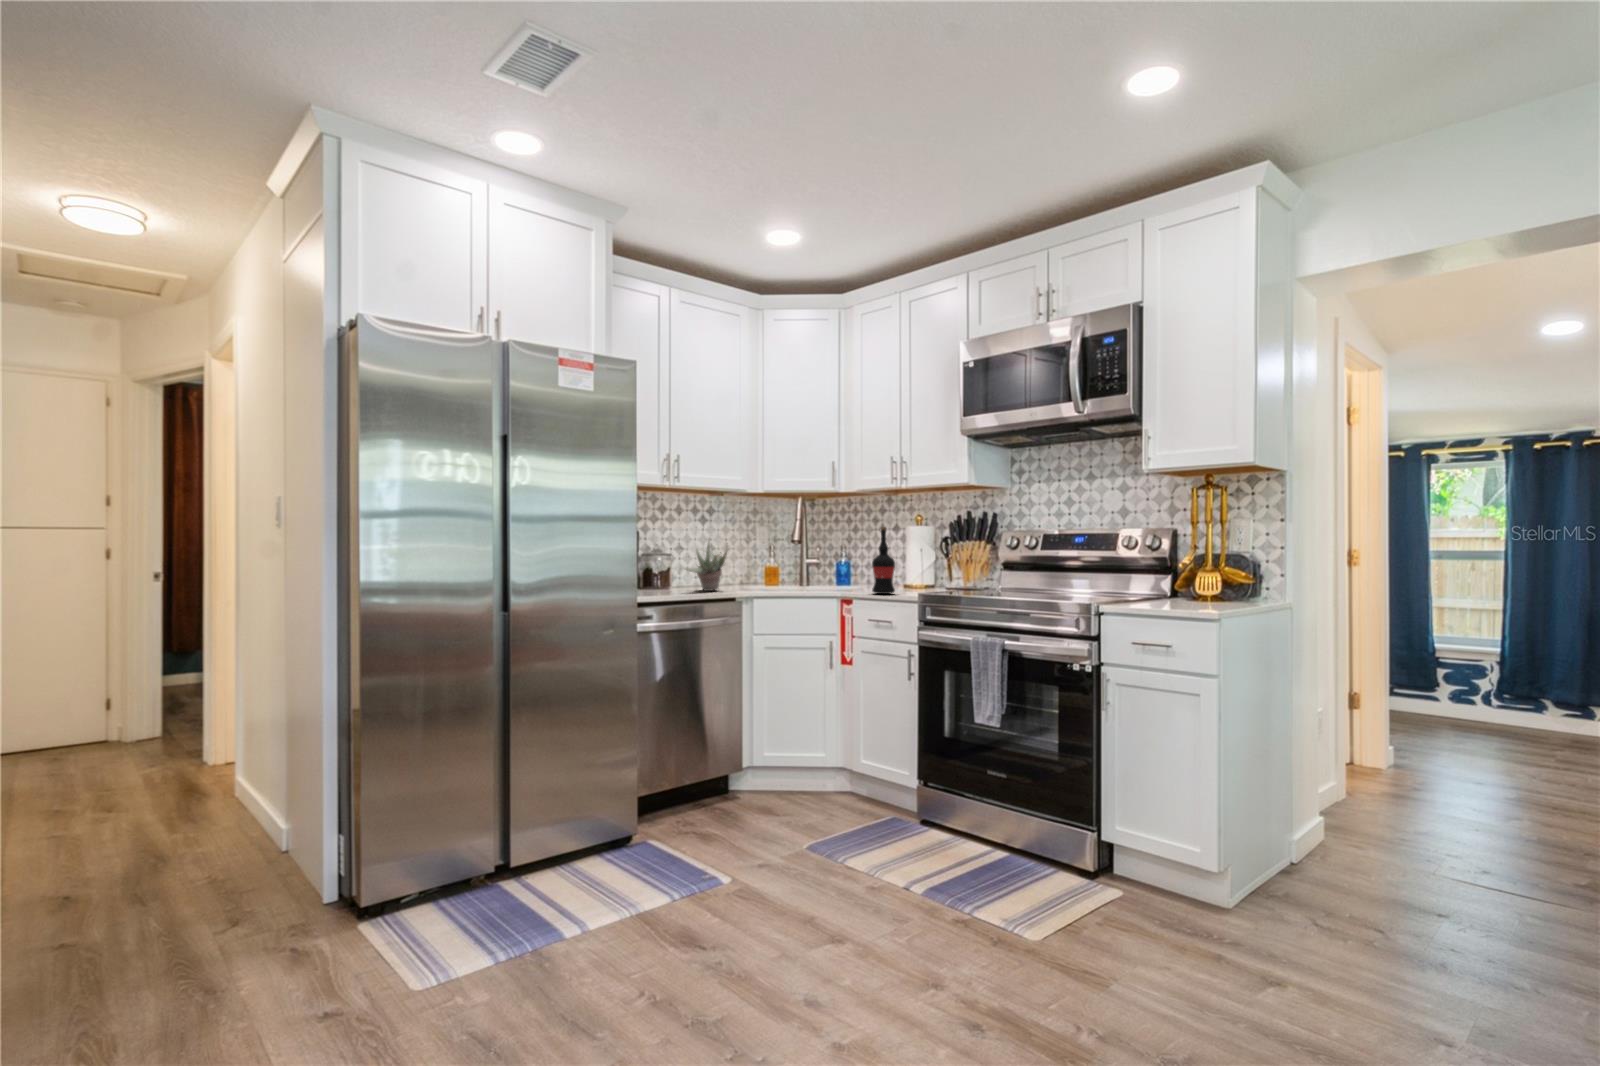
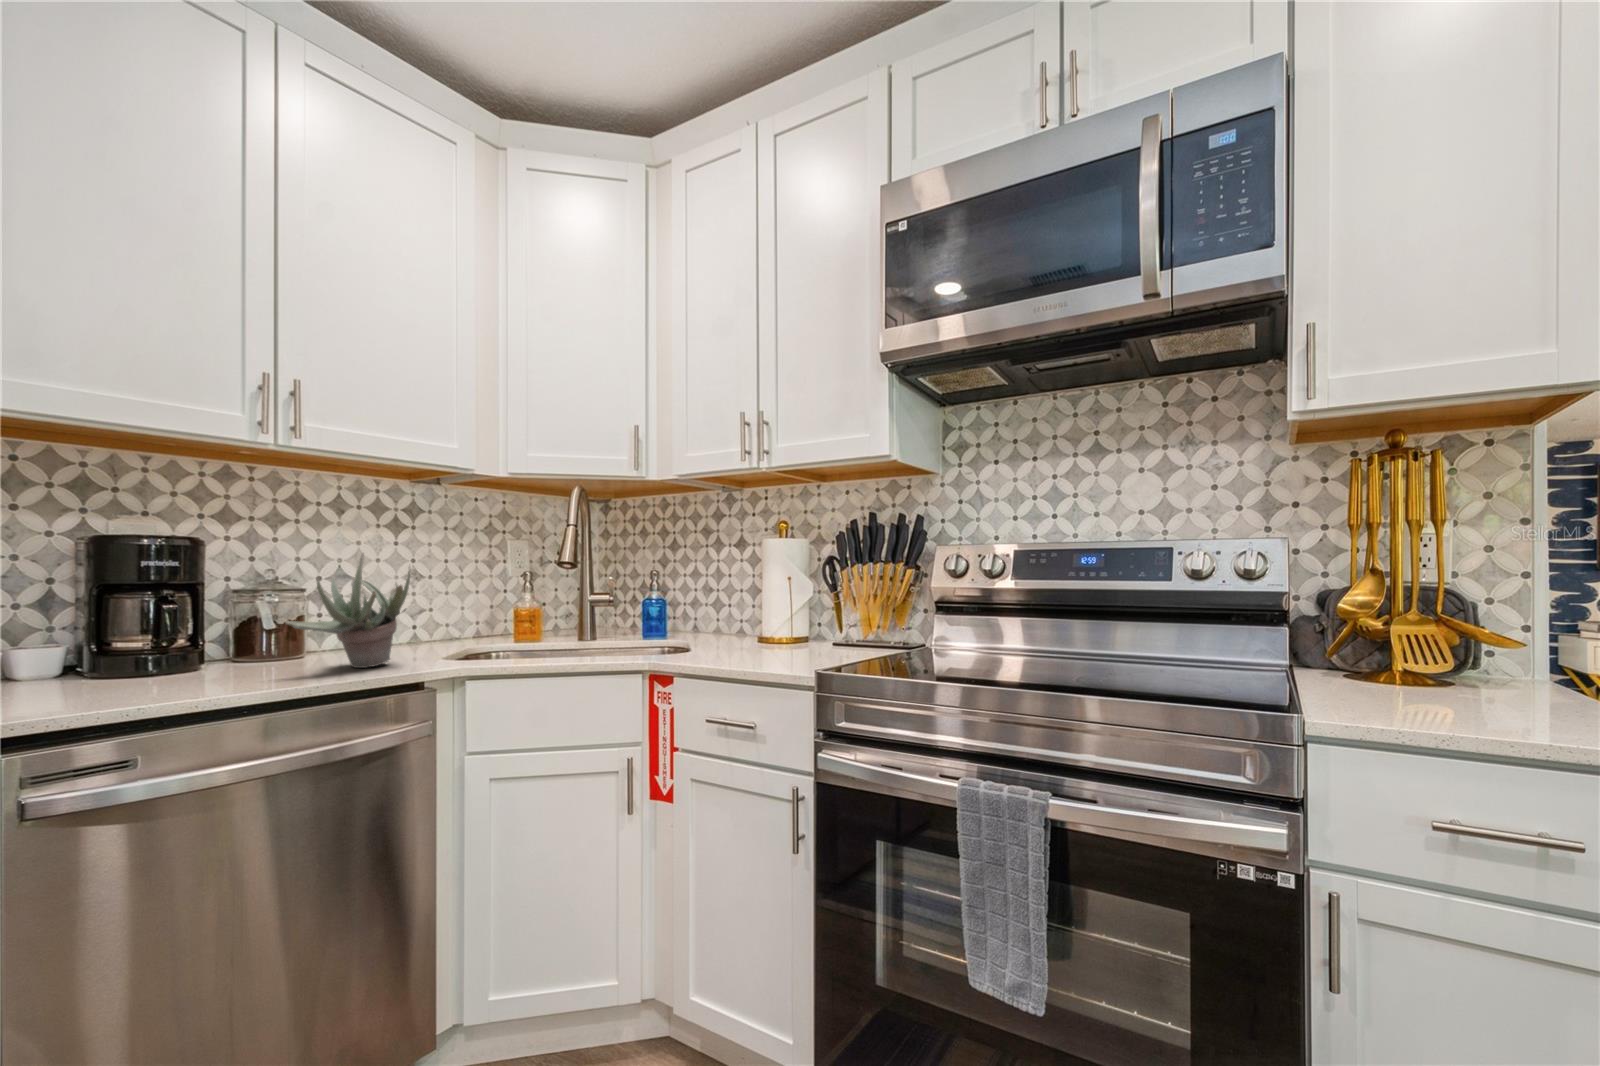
wine bottle: present [872,527,895,594] -> none [711,535,756,665]

